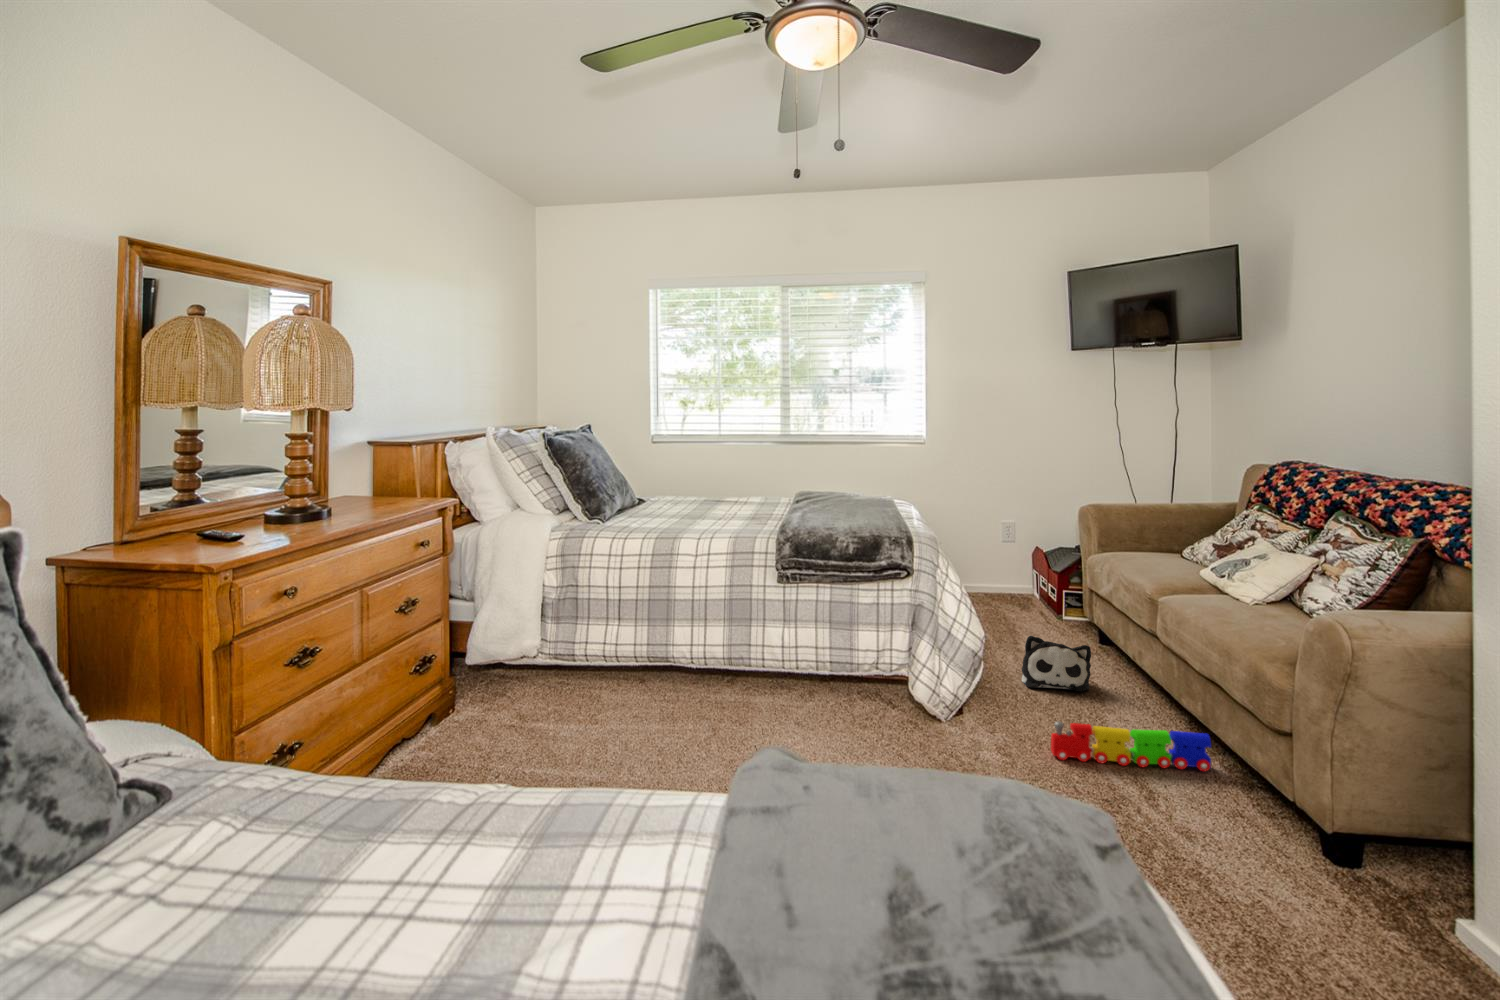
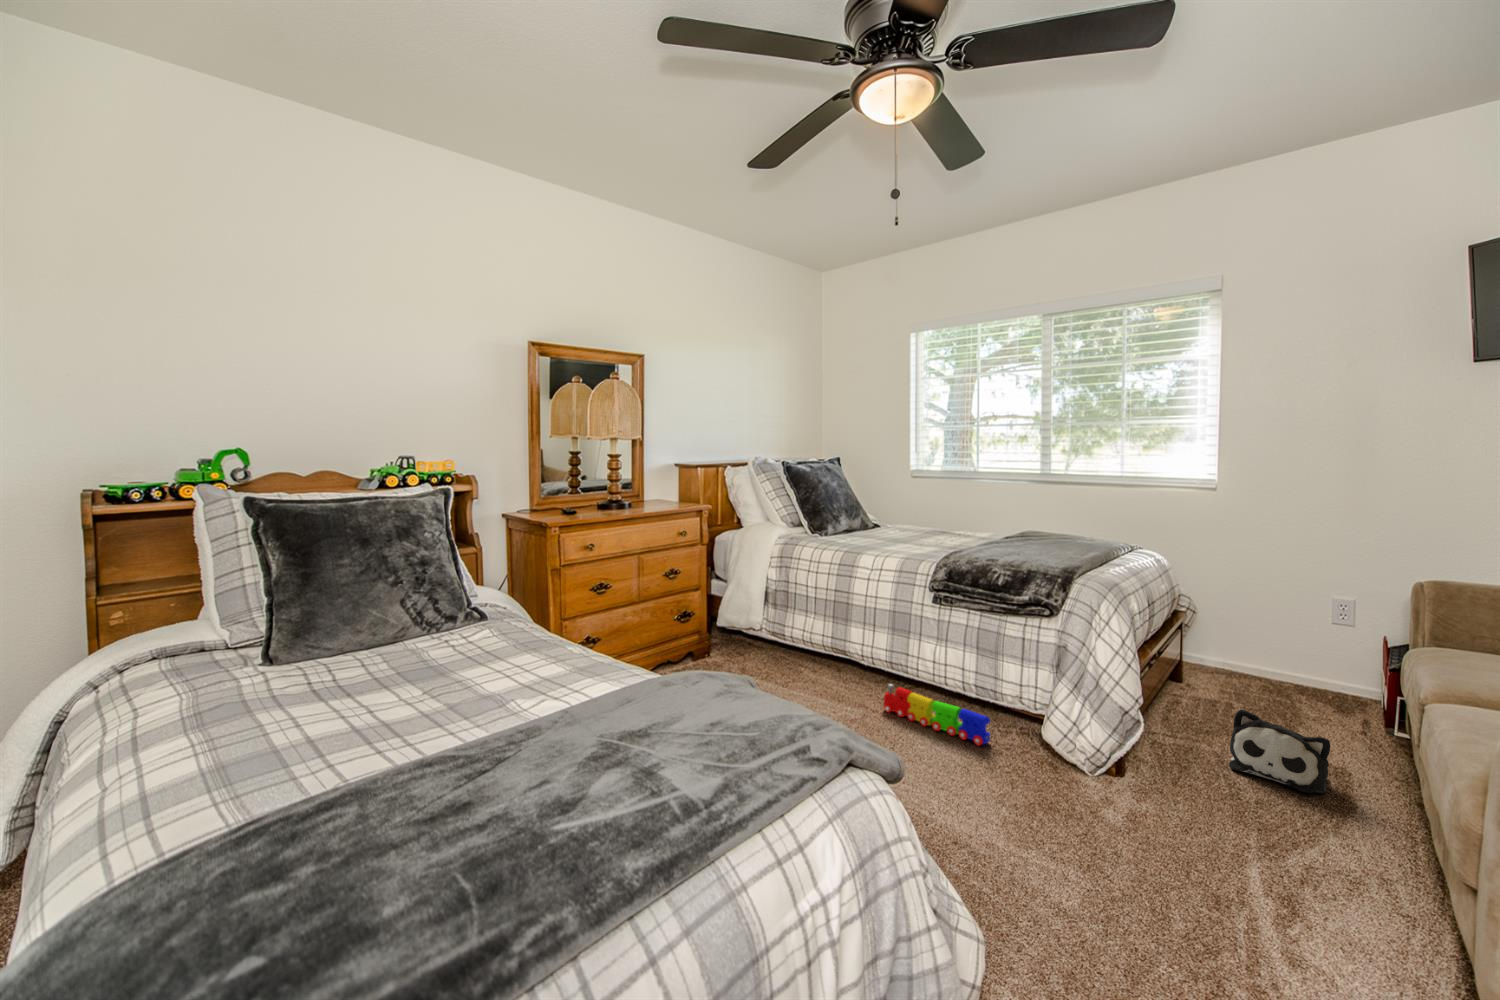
toy train: present [1051,721,1211,771] -> present [884,684,990,745]

